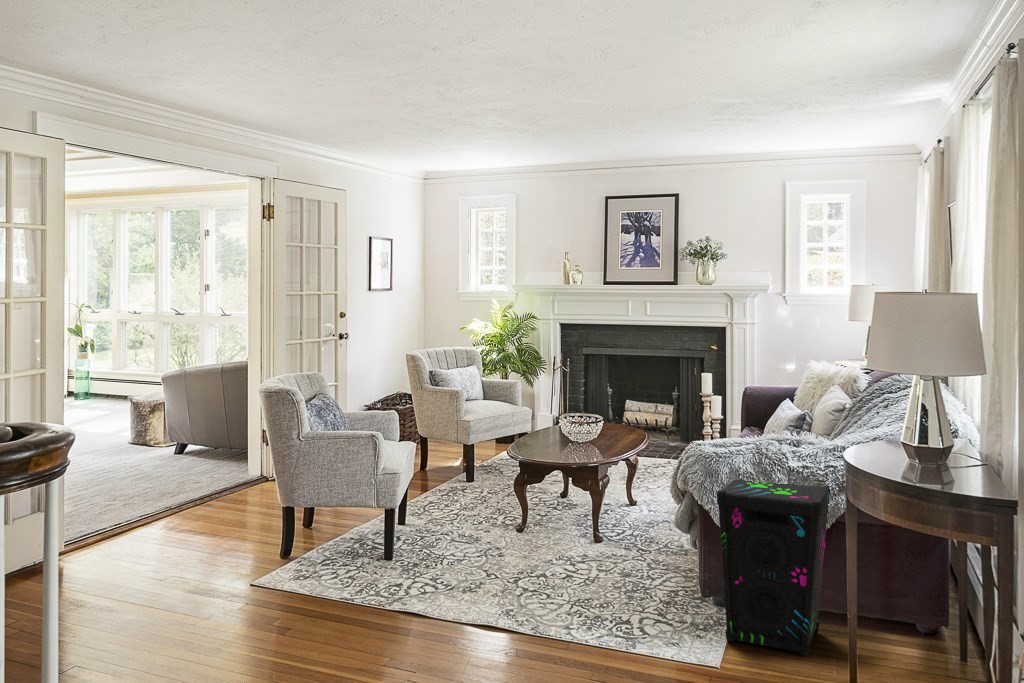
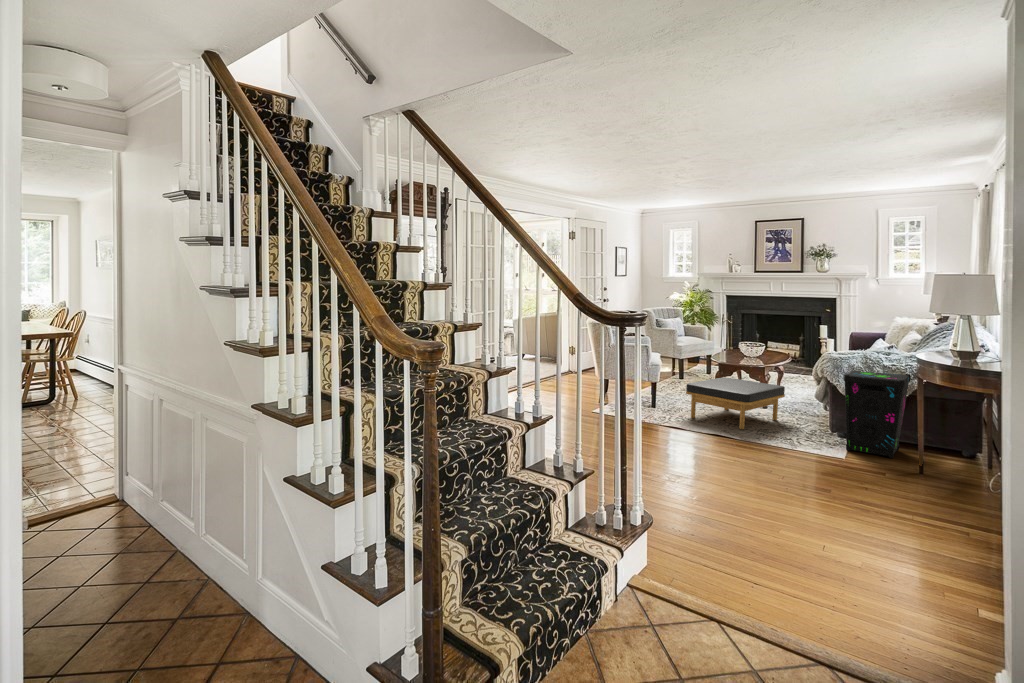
ottoman: none [445,485,627,600] -> present [686,377,785,429]

